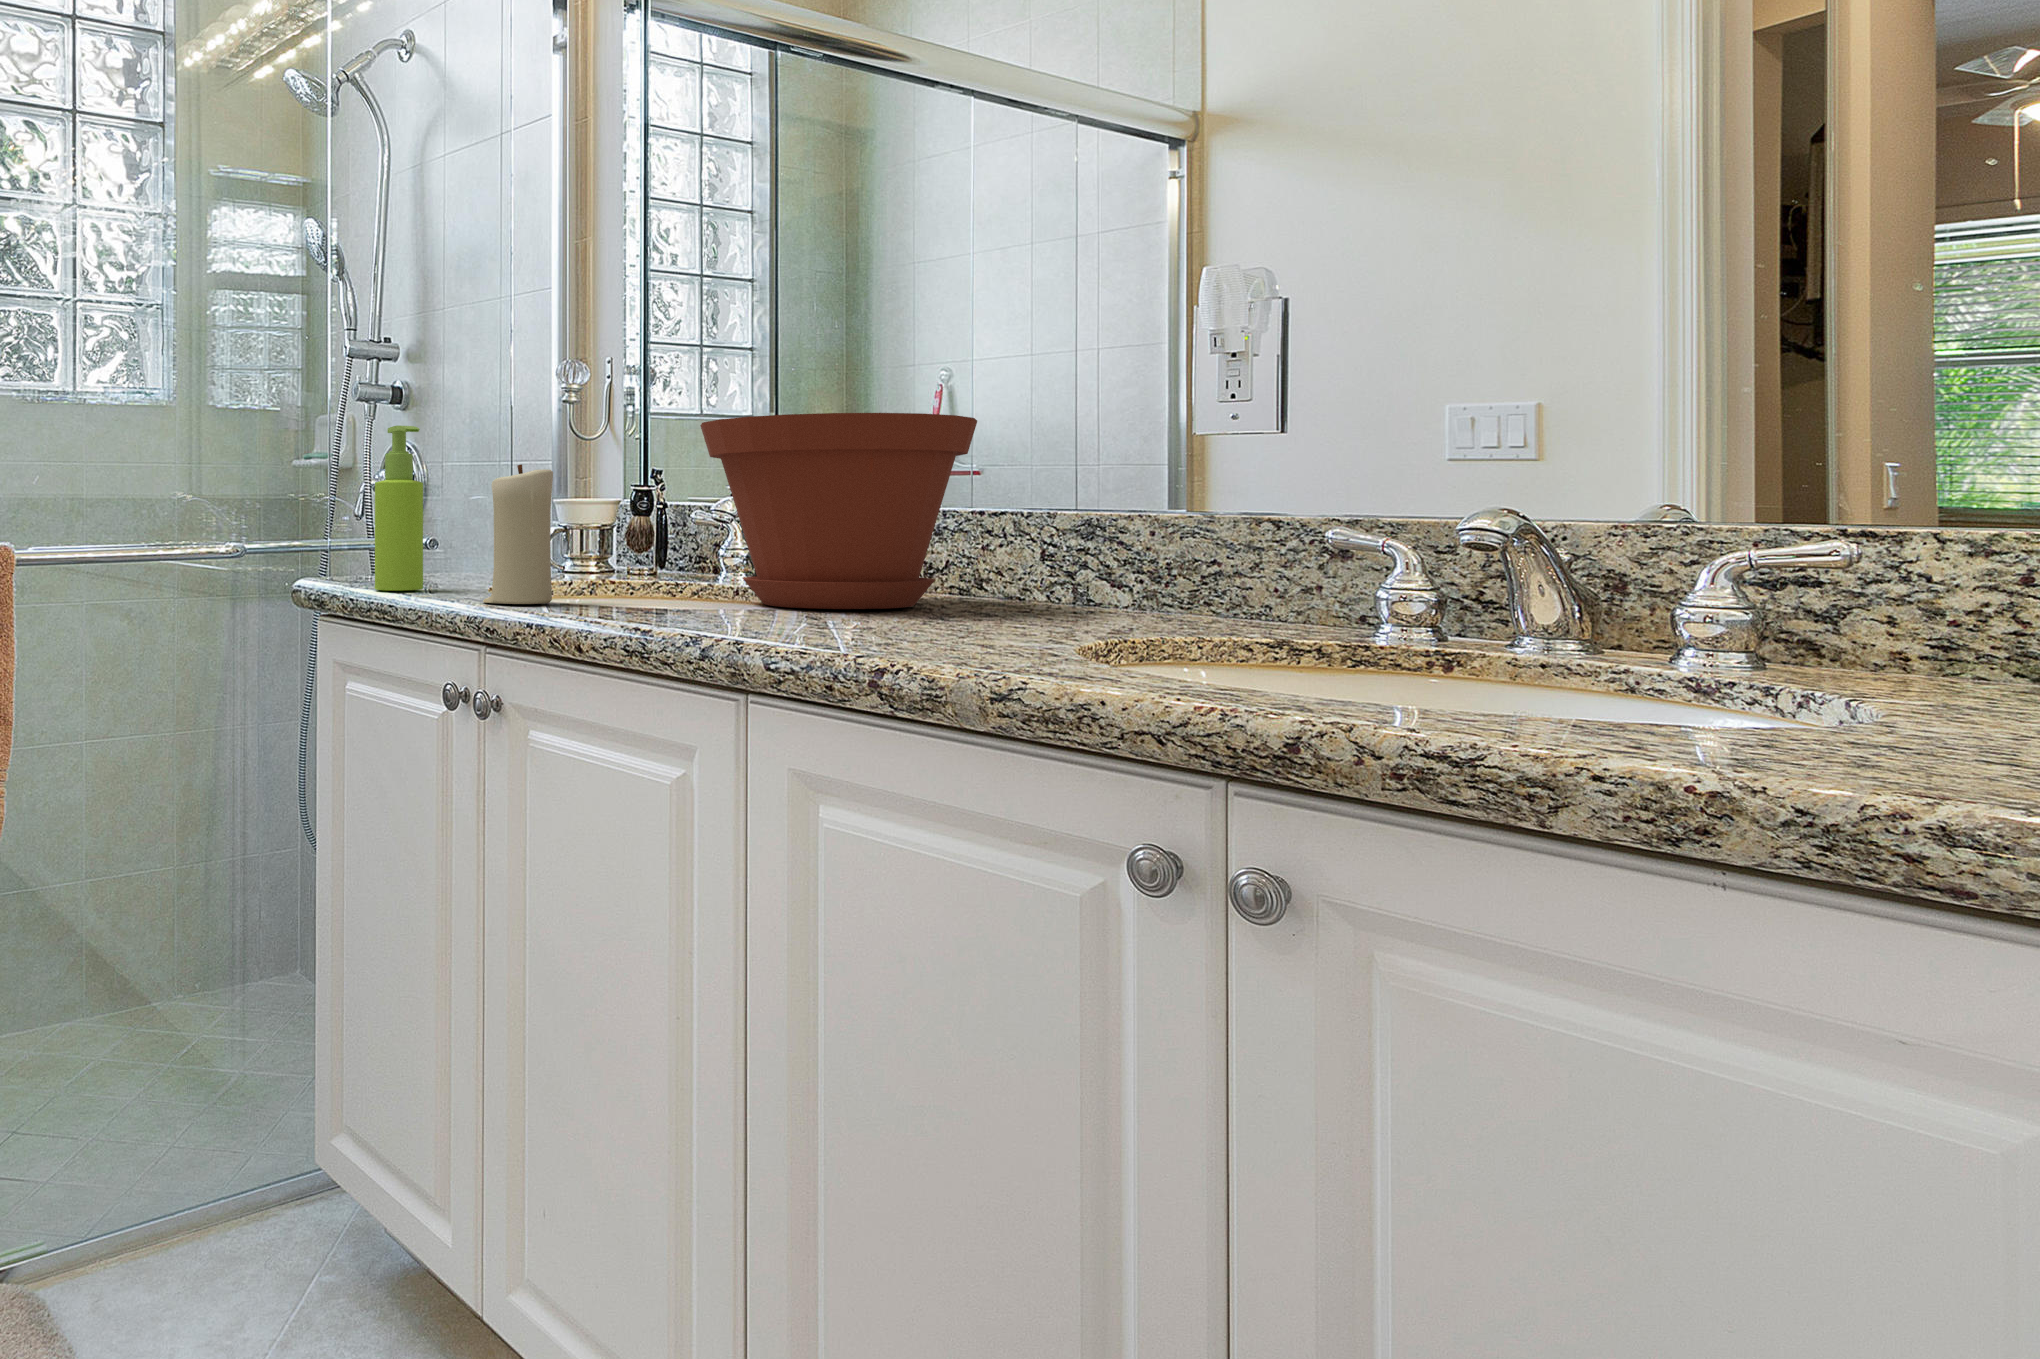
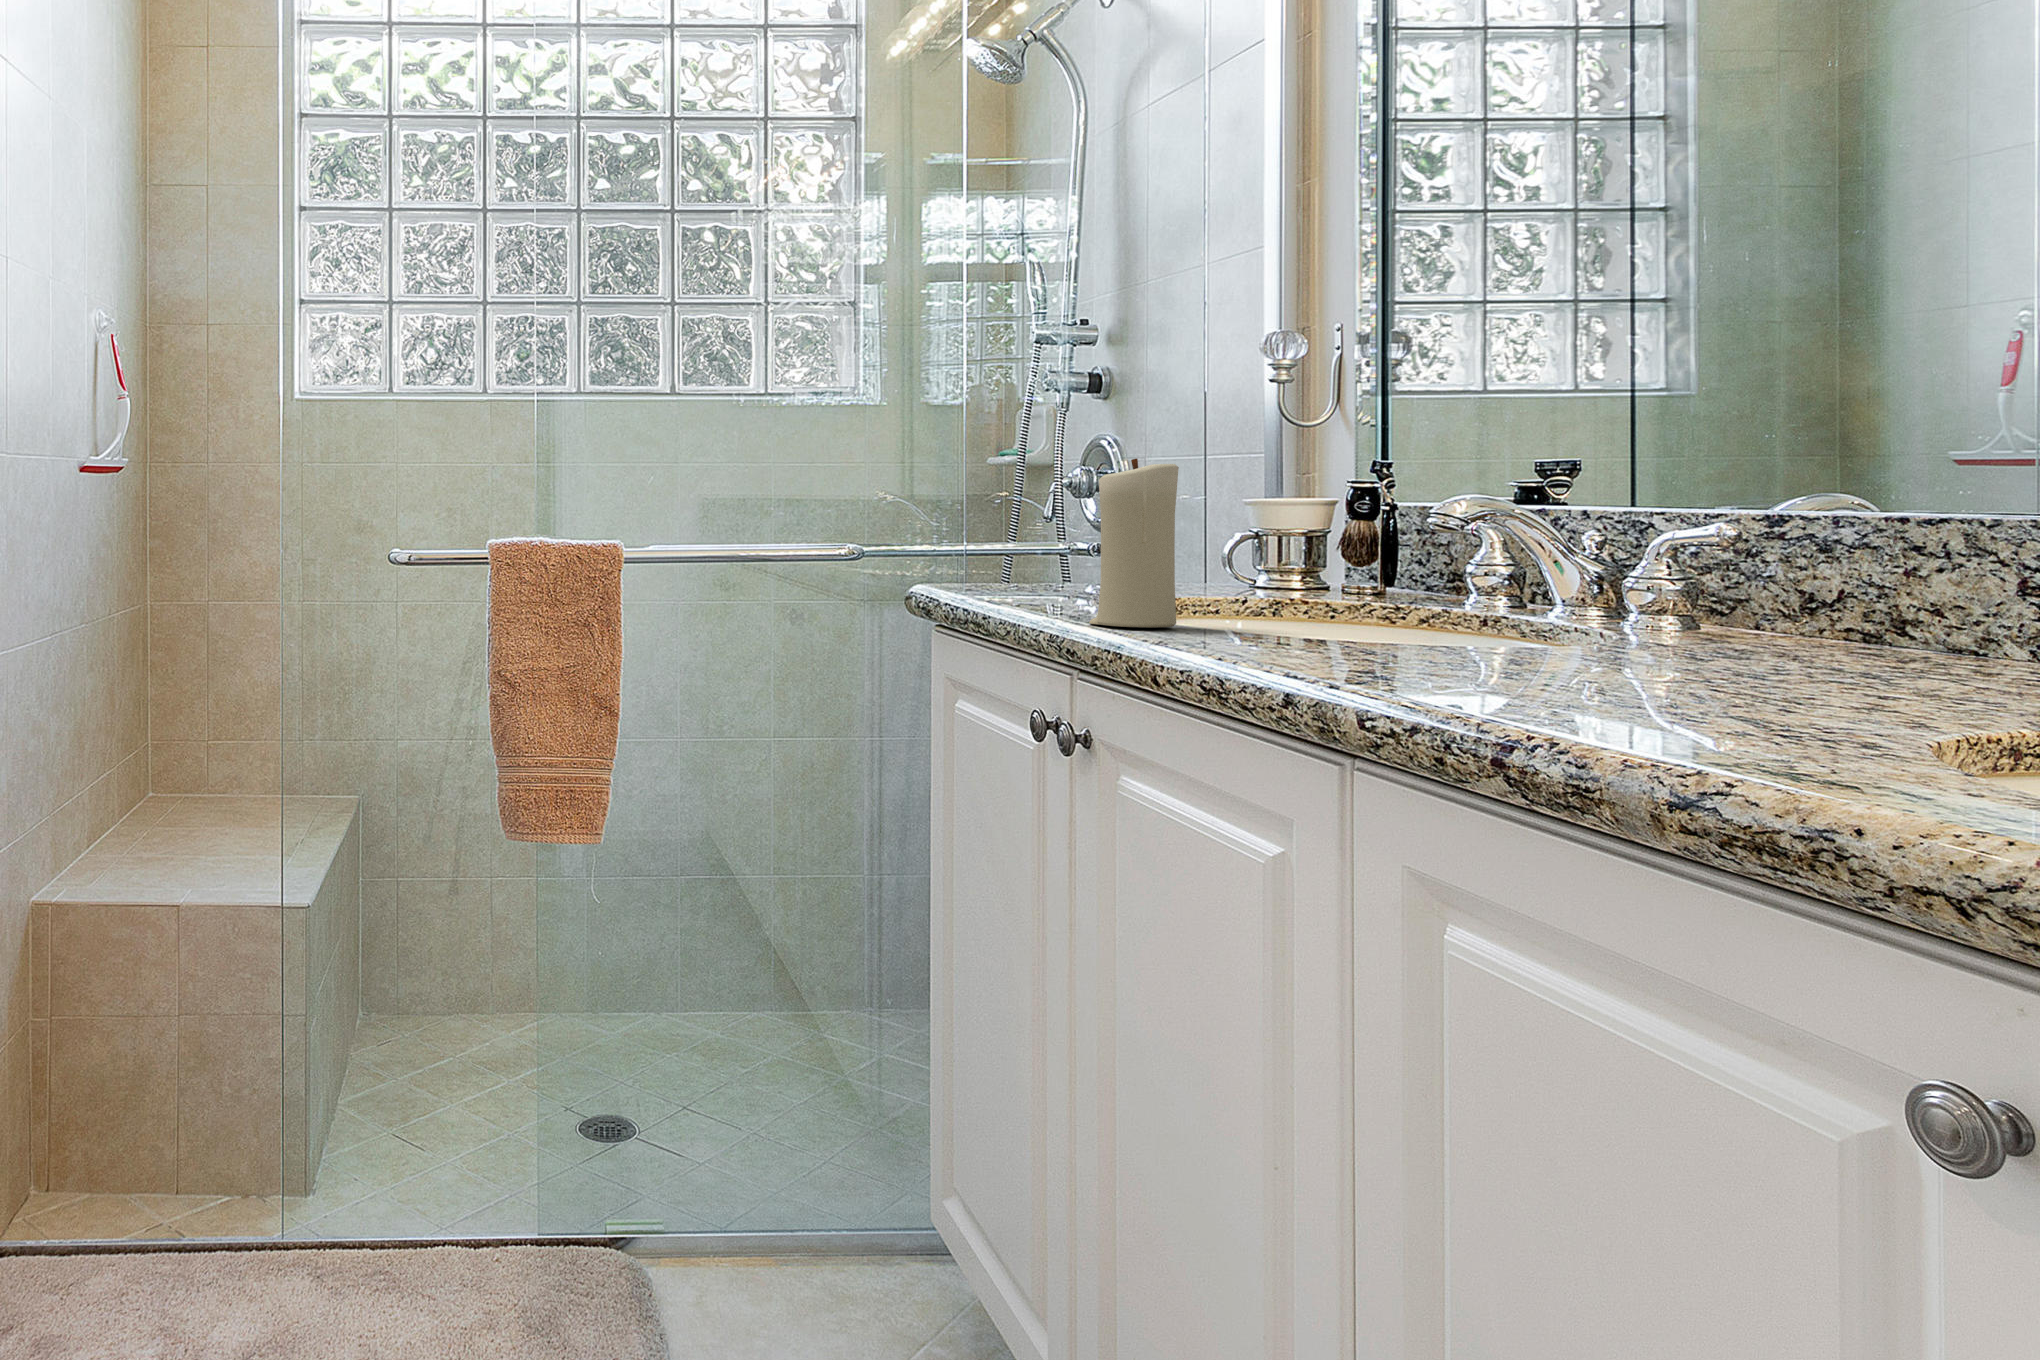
plant pot: present [700,413,977,609] -> none [1393,370,1877,655]
soap dispenser: present [375,426,423,590] -> none [987,417,1045,606]

